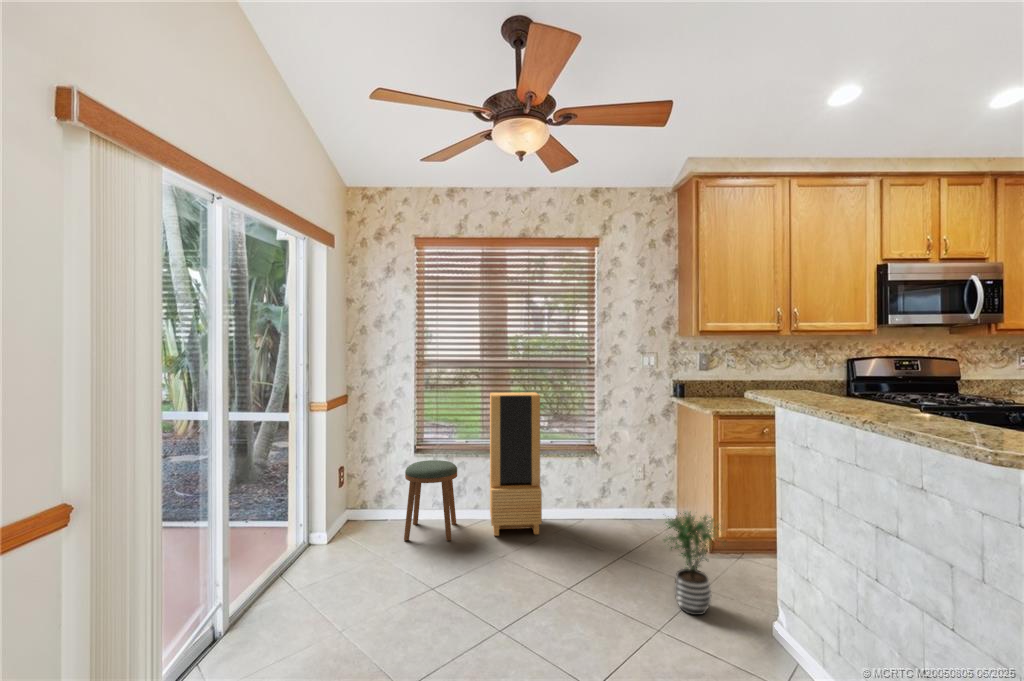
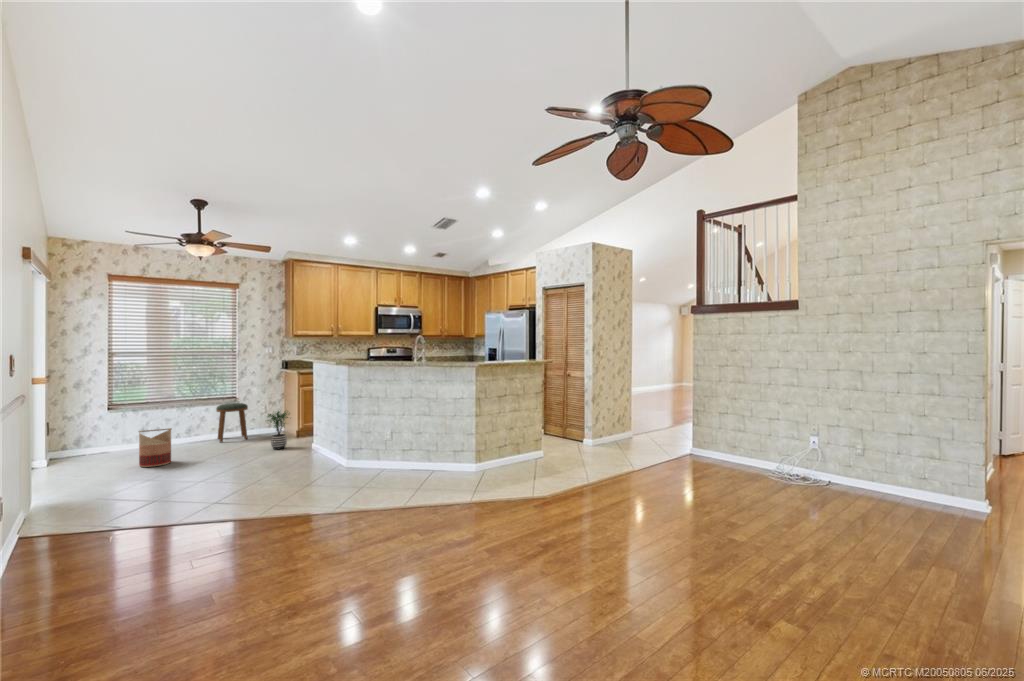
storage cabinet: present [490,392,542,536] -> none [166,369,203,448]
stool: present [404,460,457,540] -> present [216,403,248,442]
basket: none [428,528,483,617] -> present [139,428,171,467]

